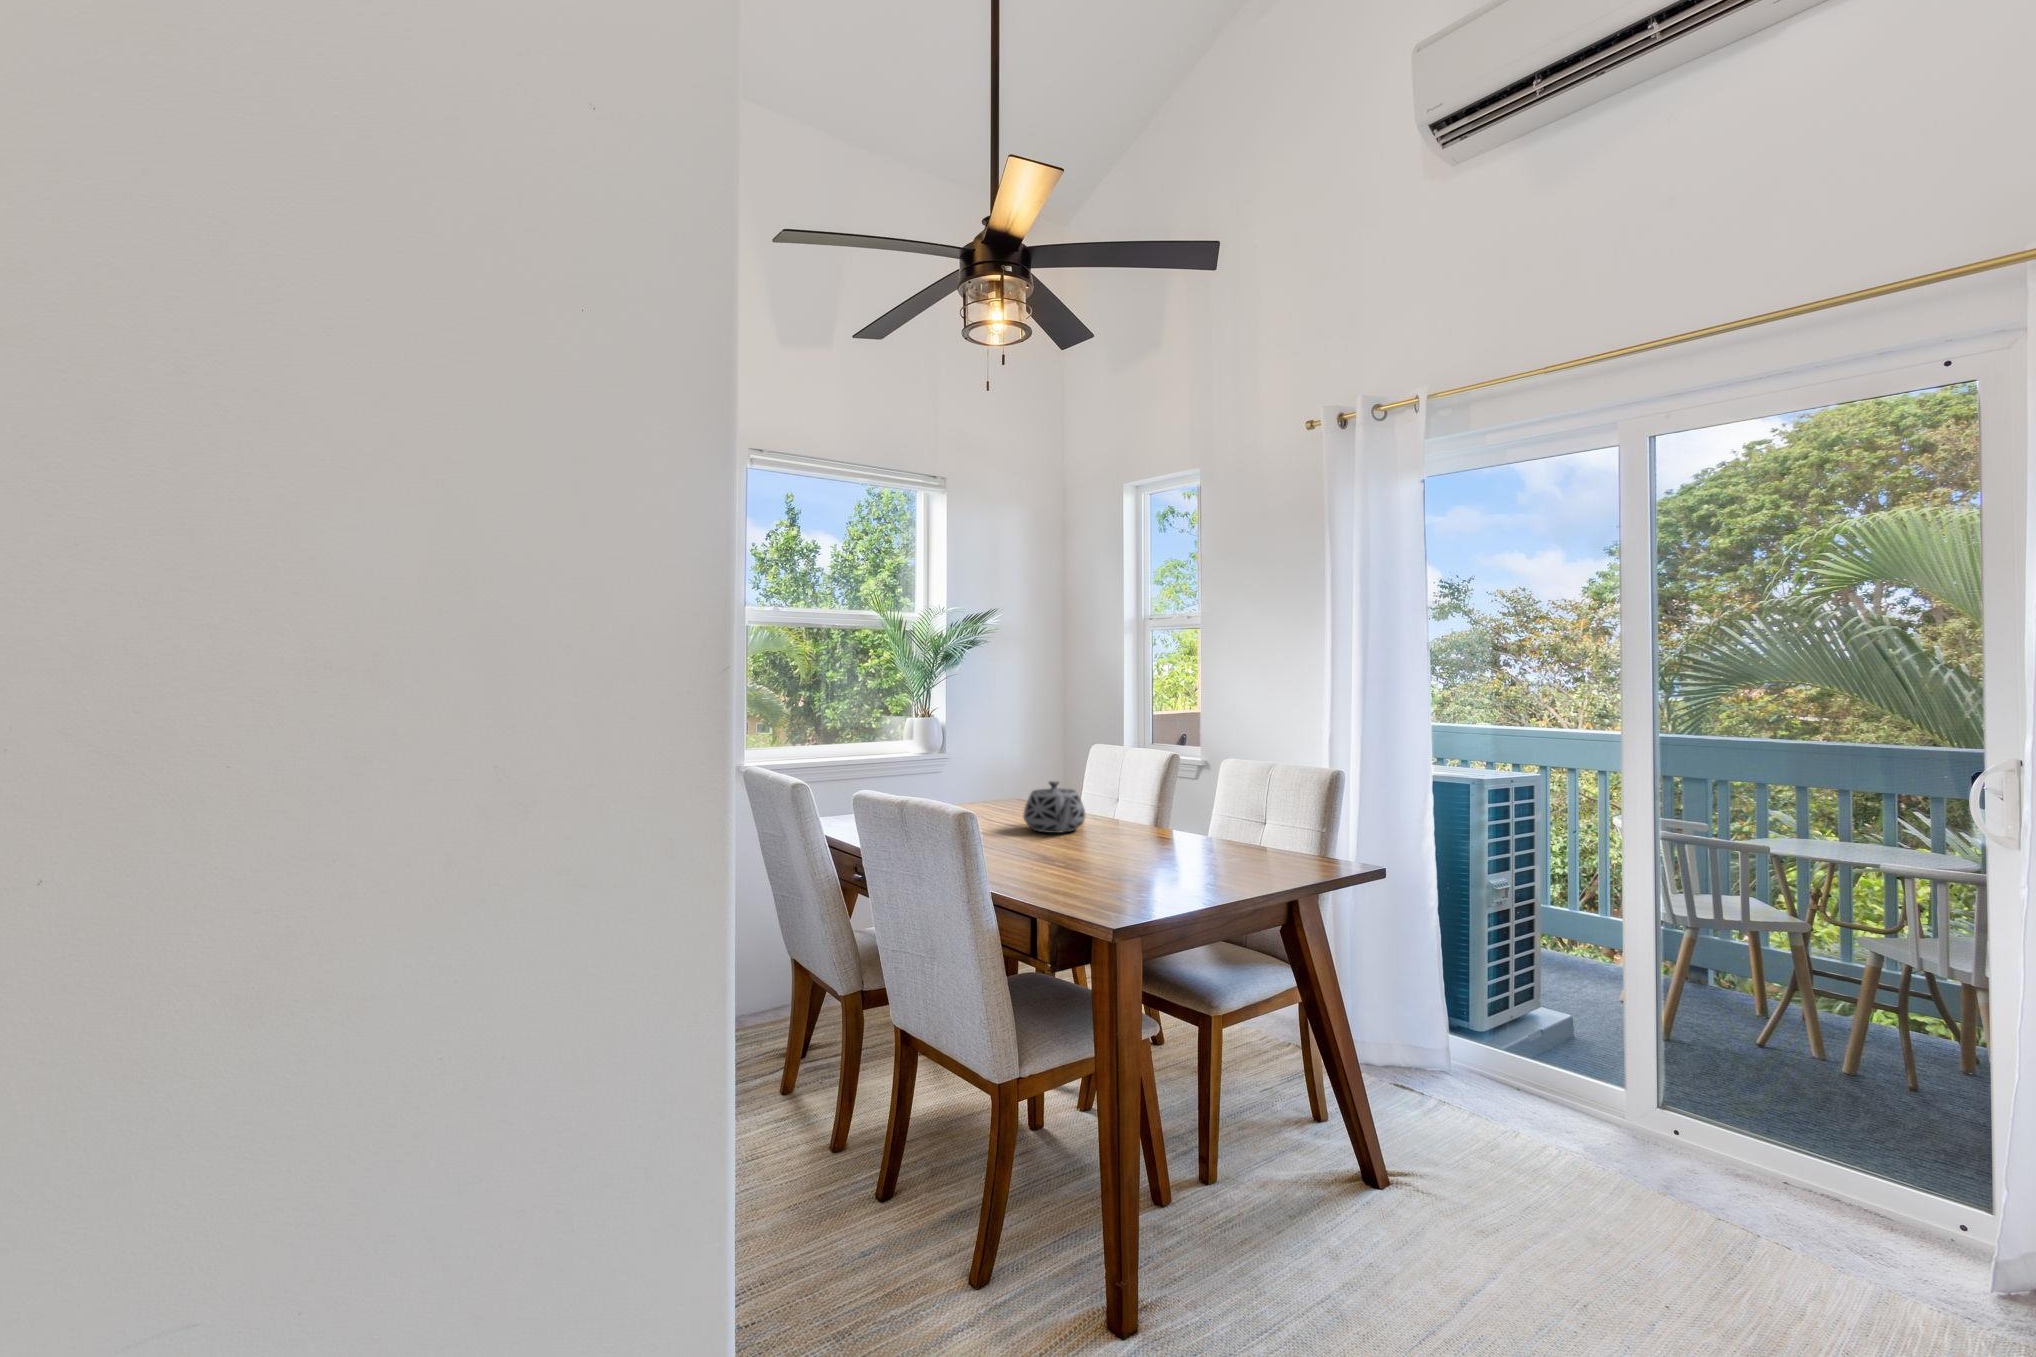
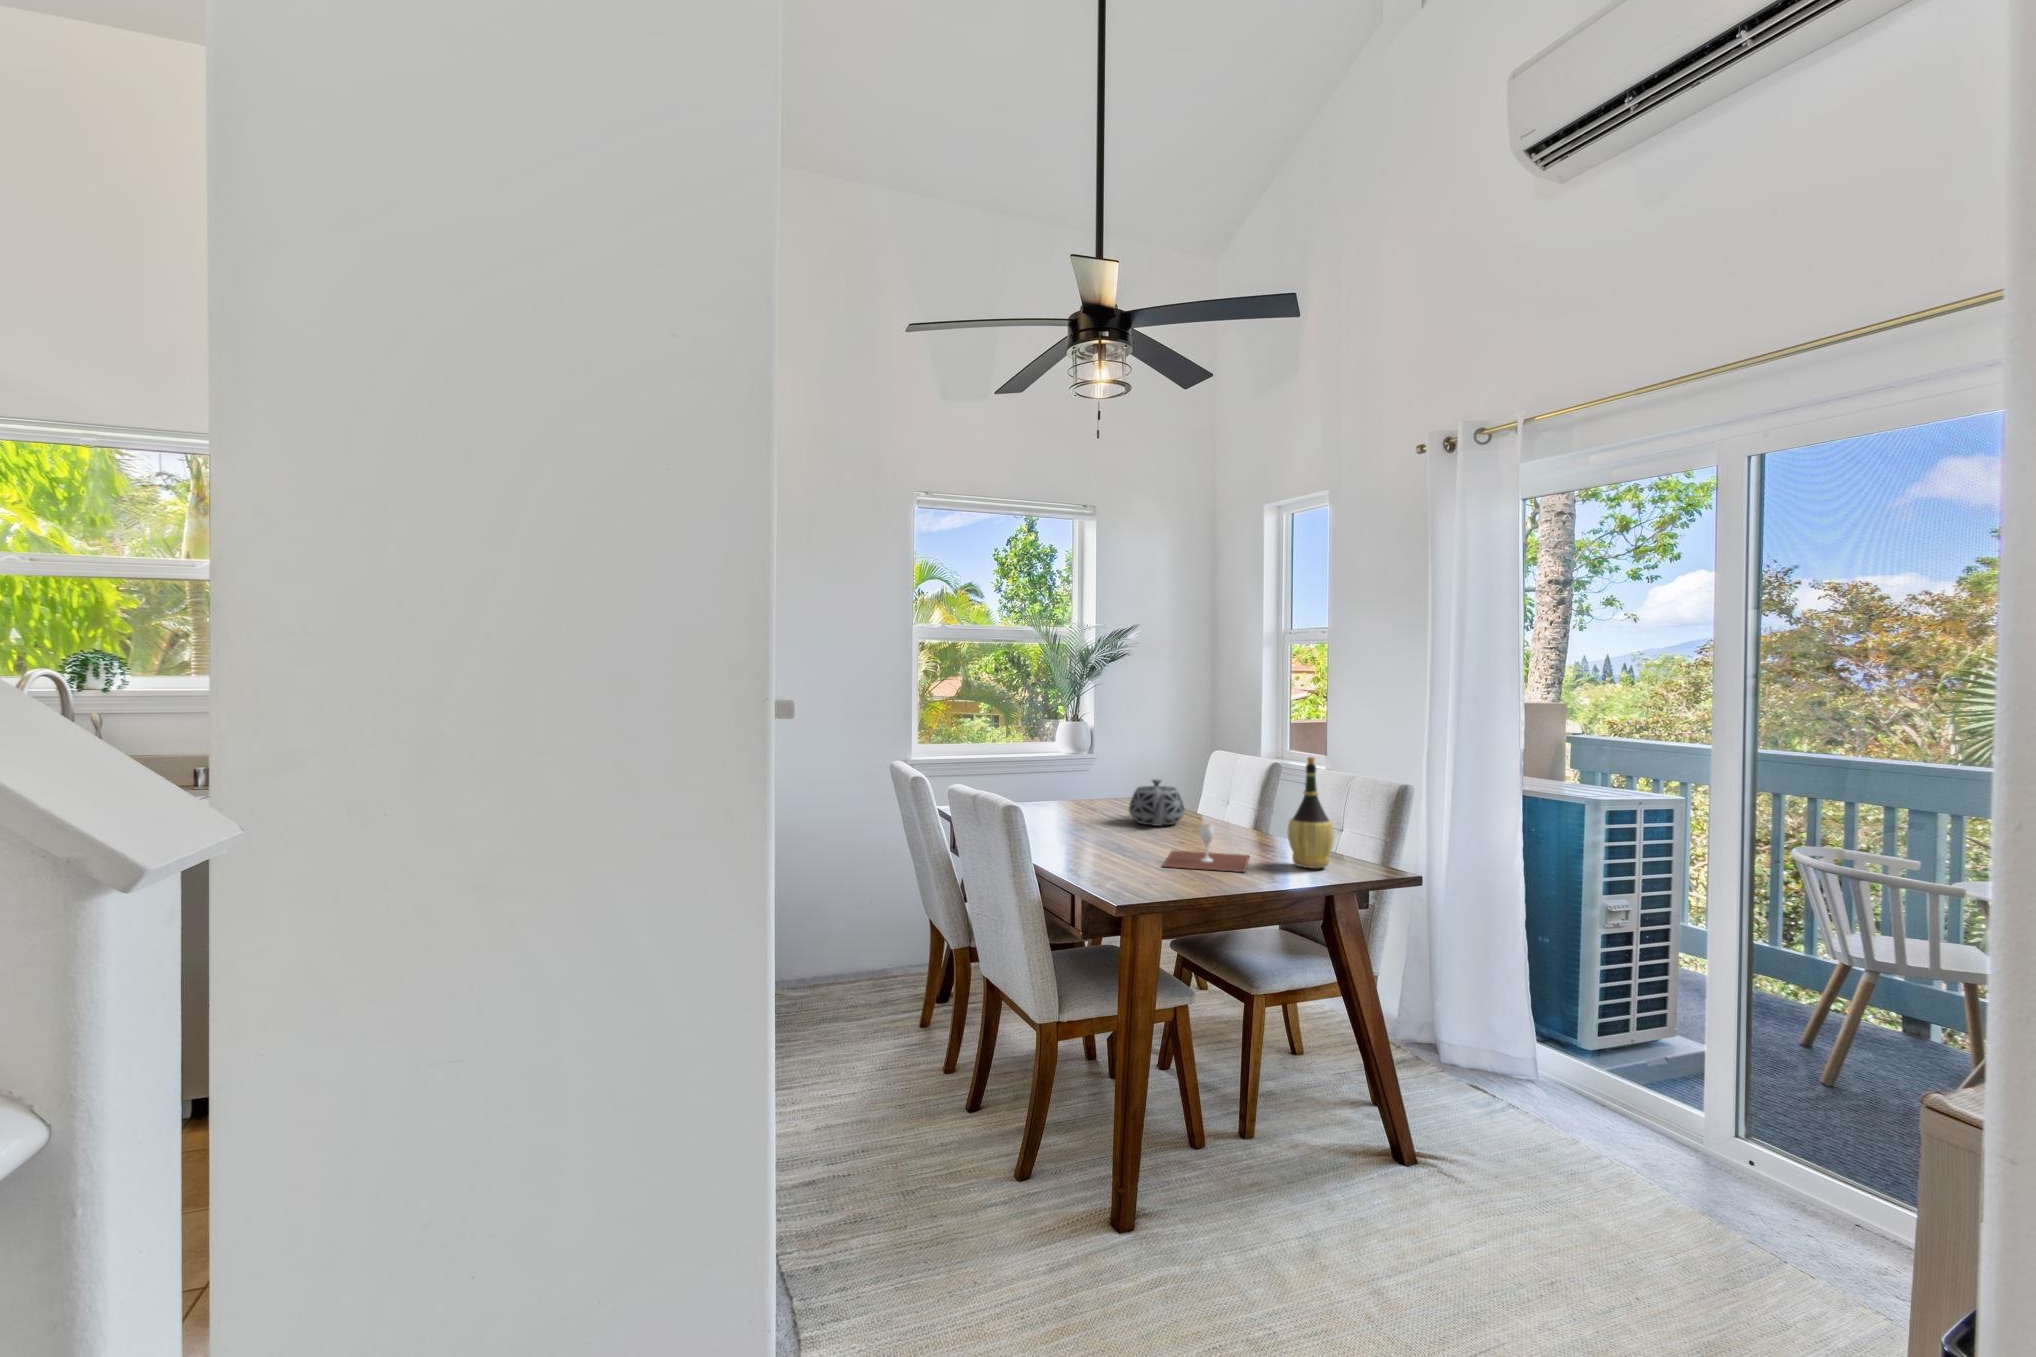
wine bottle: none [1239,744,1290,867] -> present [1288,757,1334,868]
wine glass: none [1104,826,1206,878] -> present [1163,824,1249,872]

